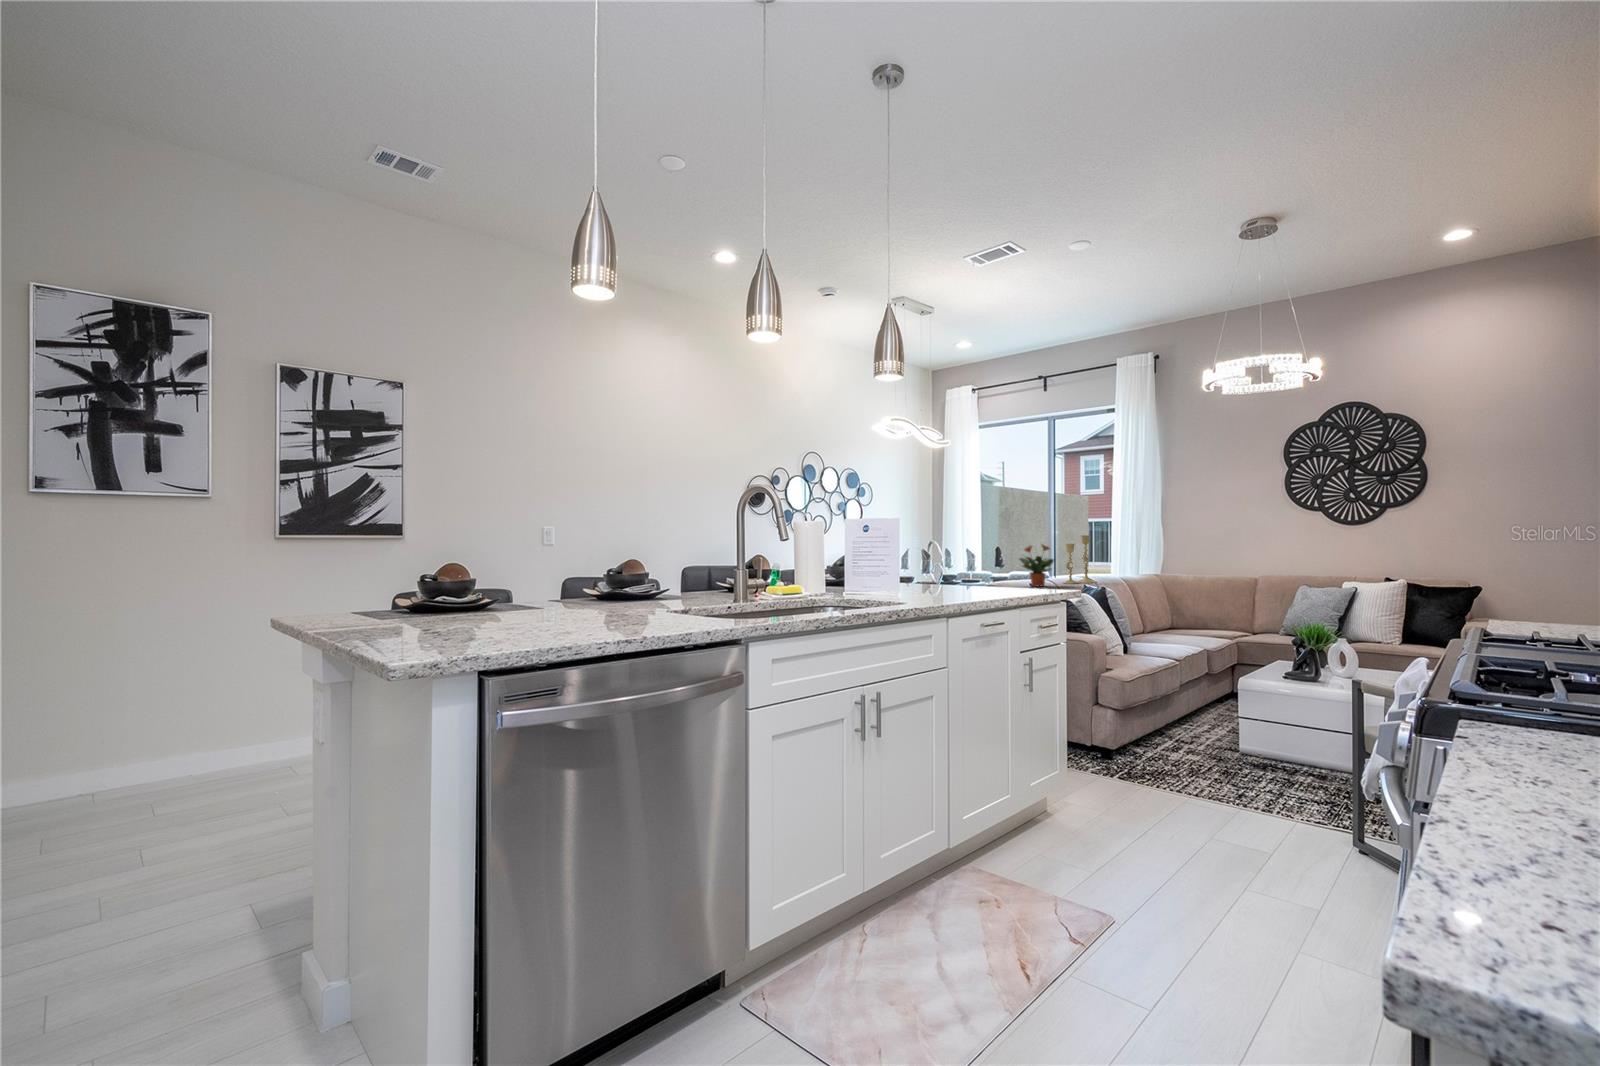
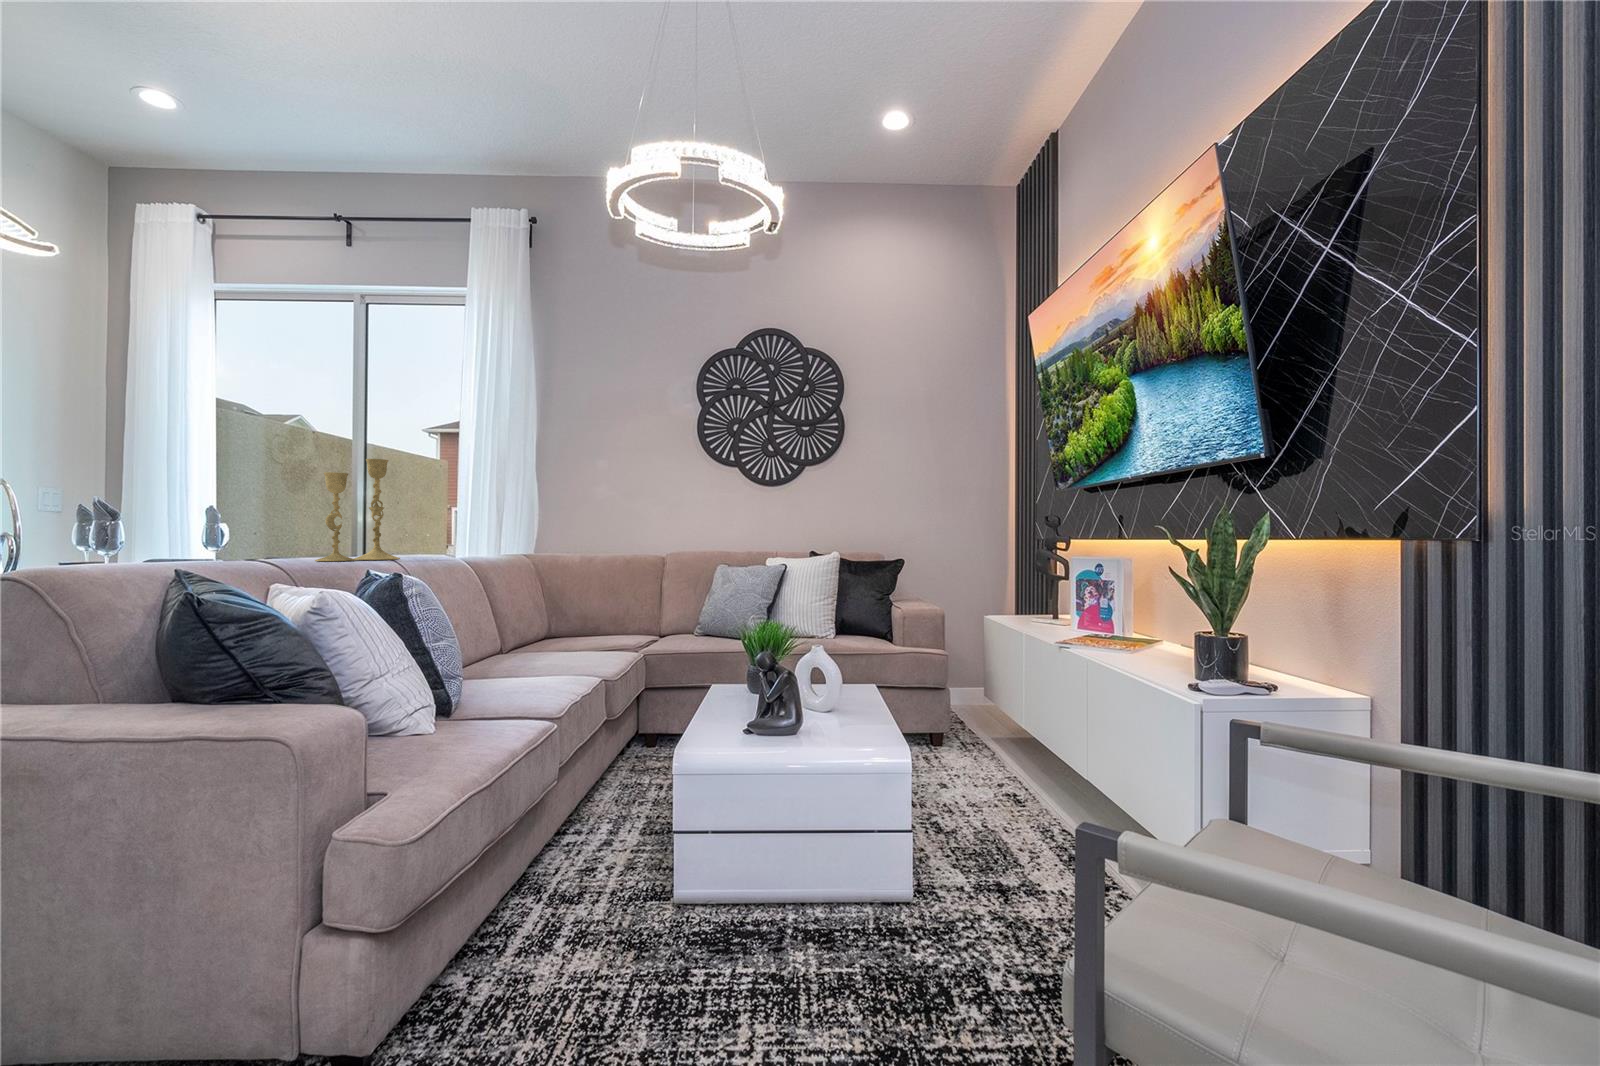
potted plant: present [1020,545,1054,586] -> none [163,458,281,566]

